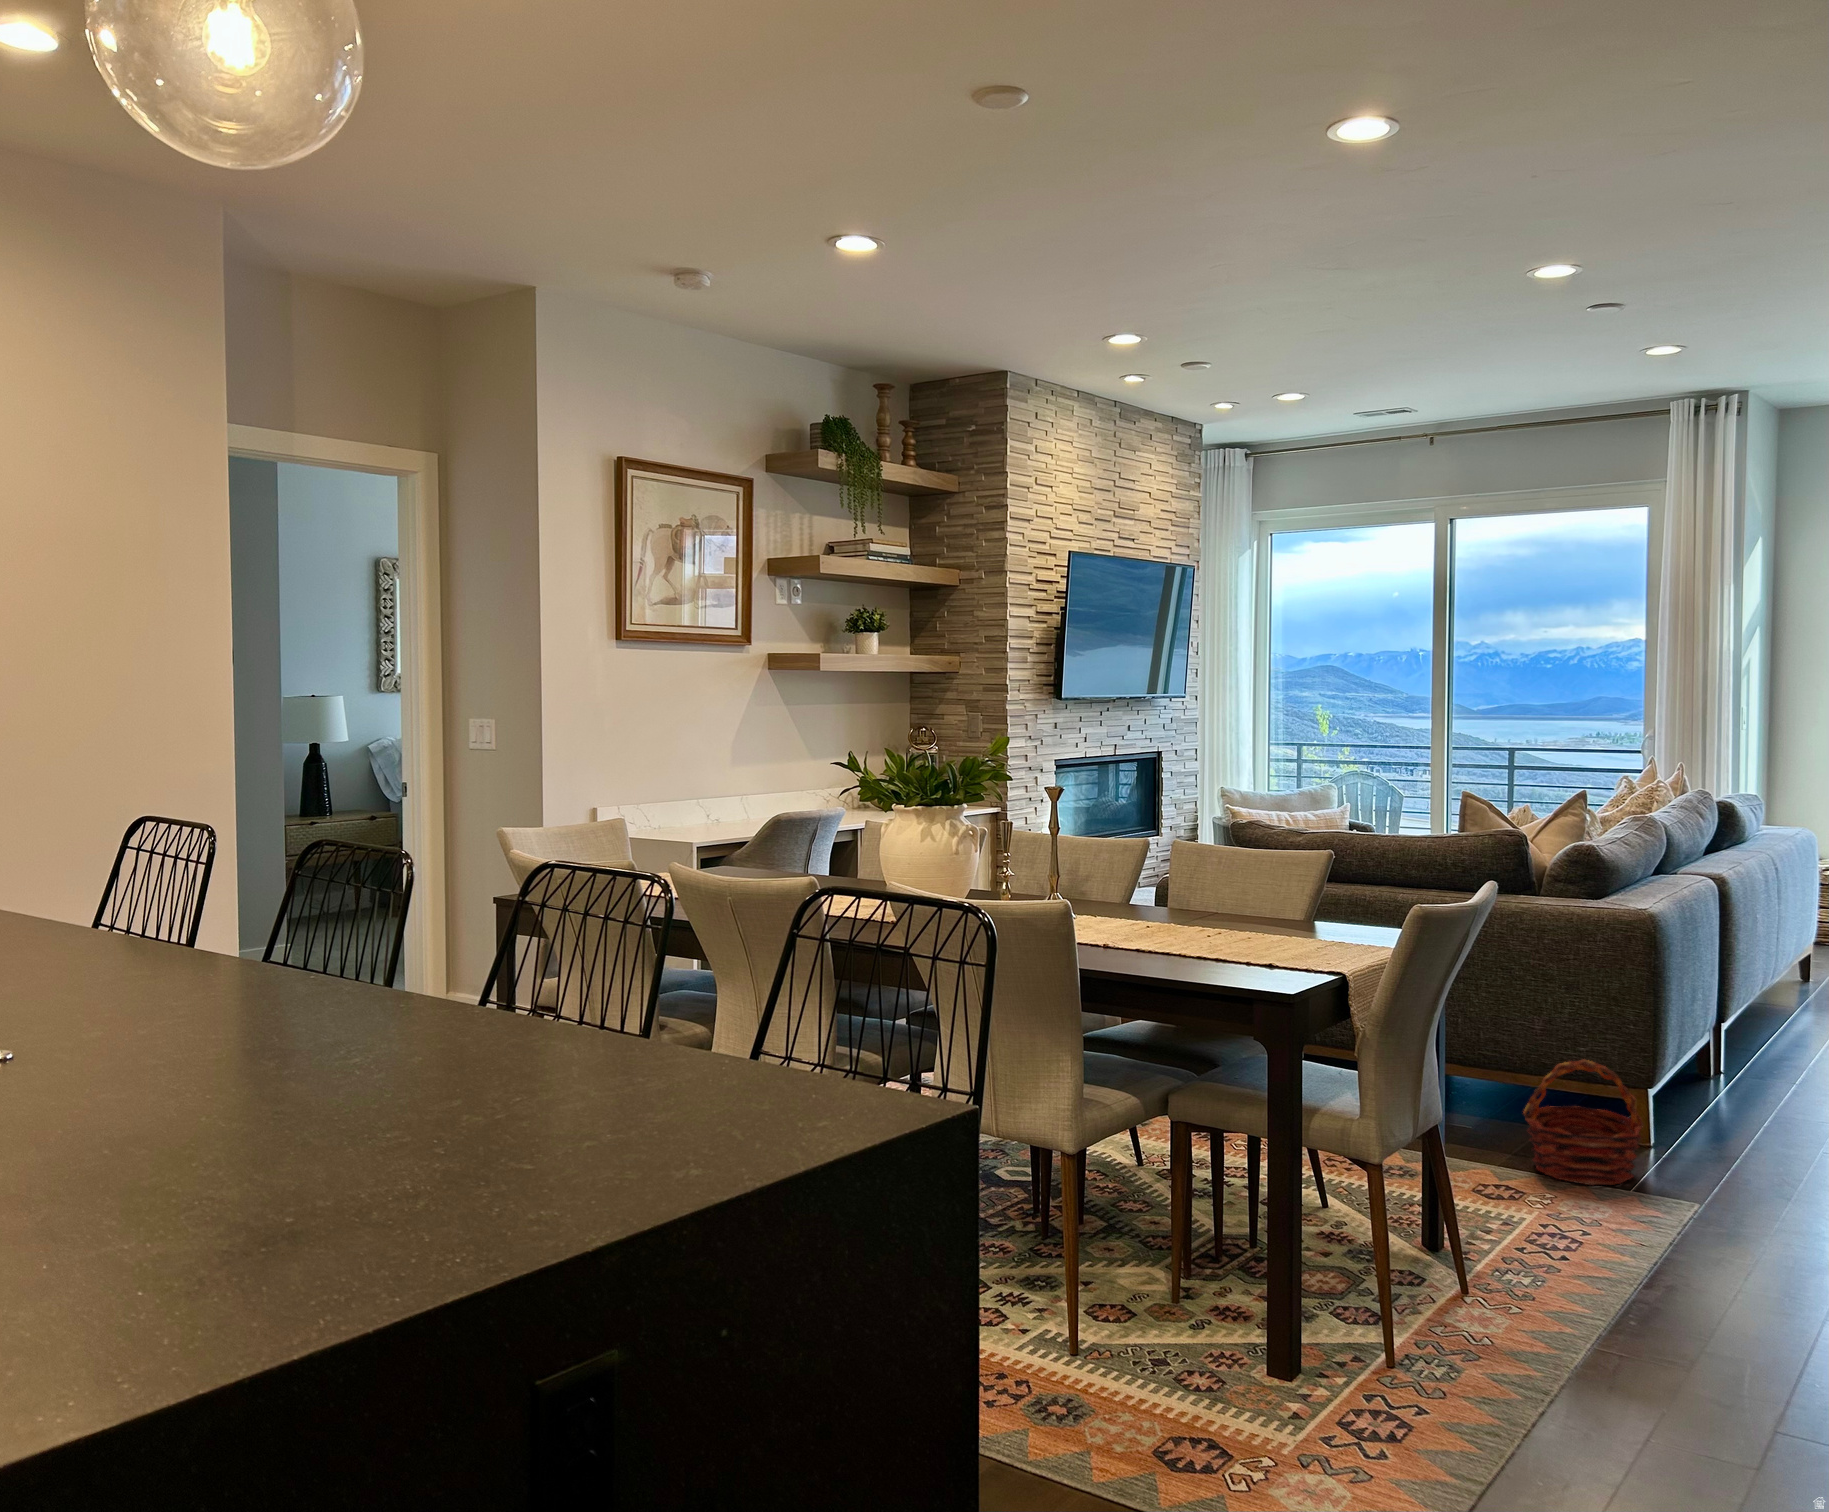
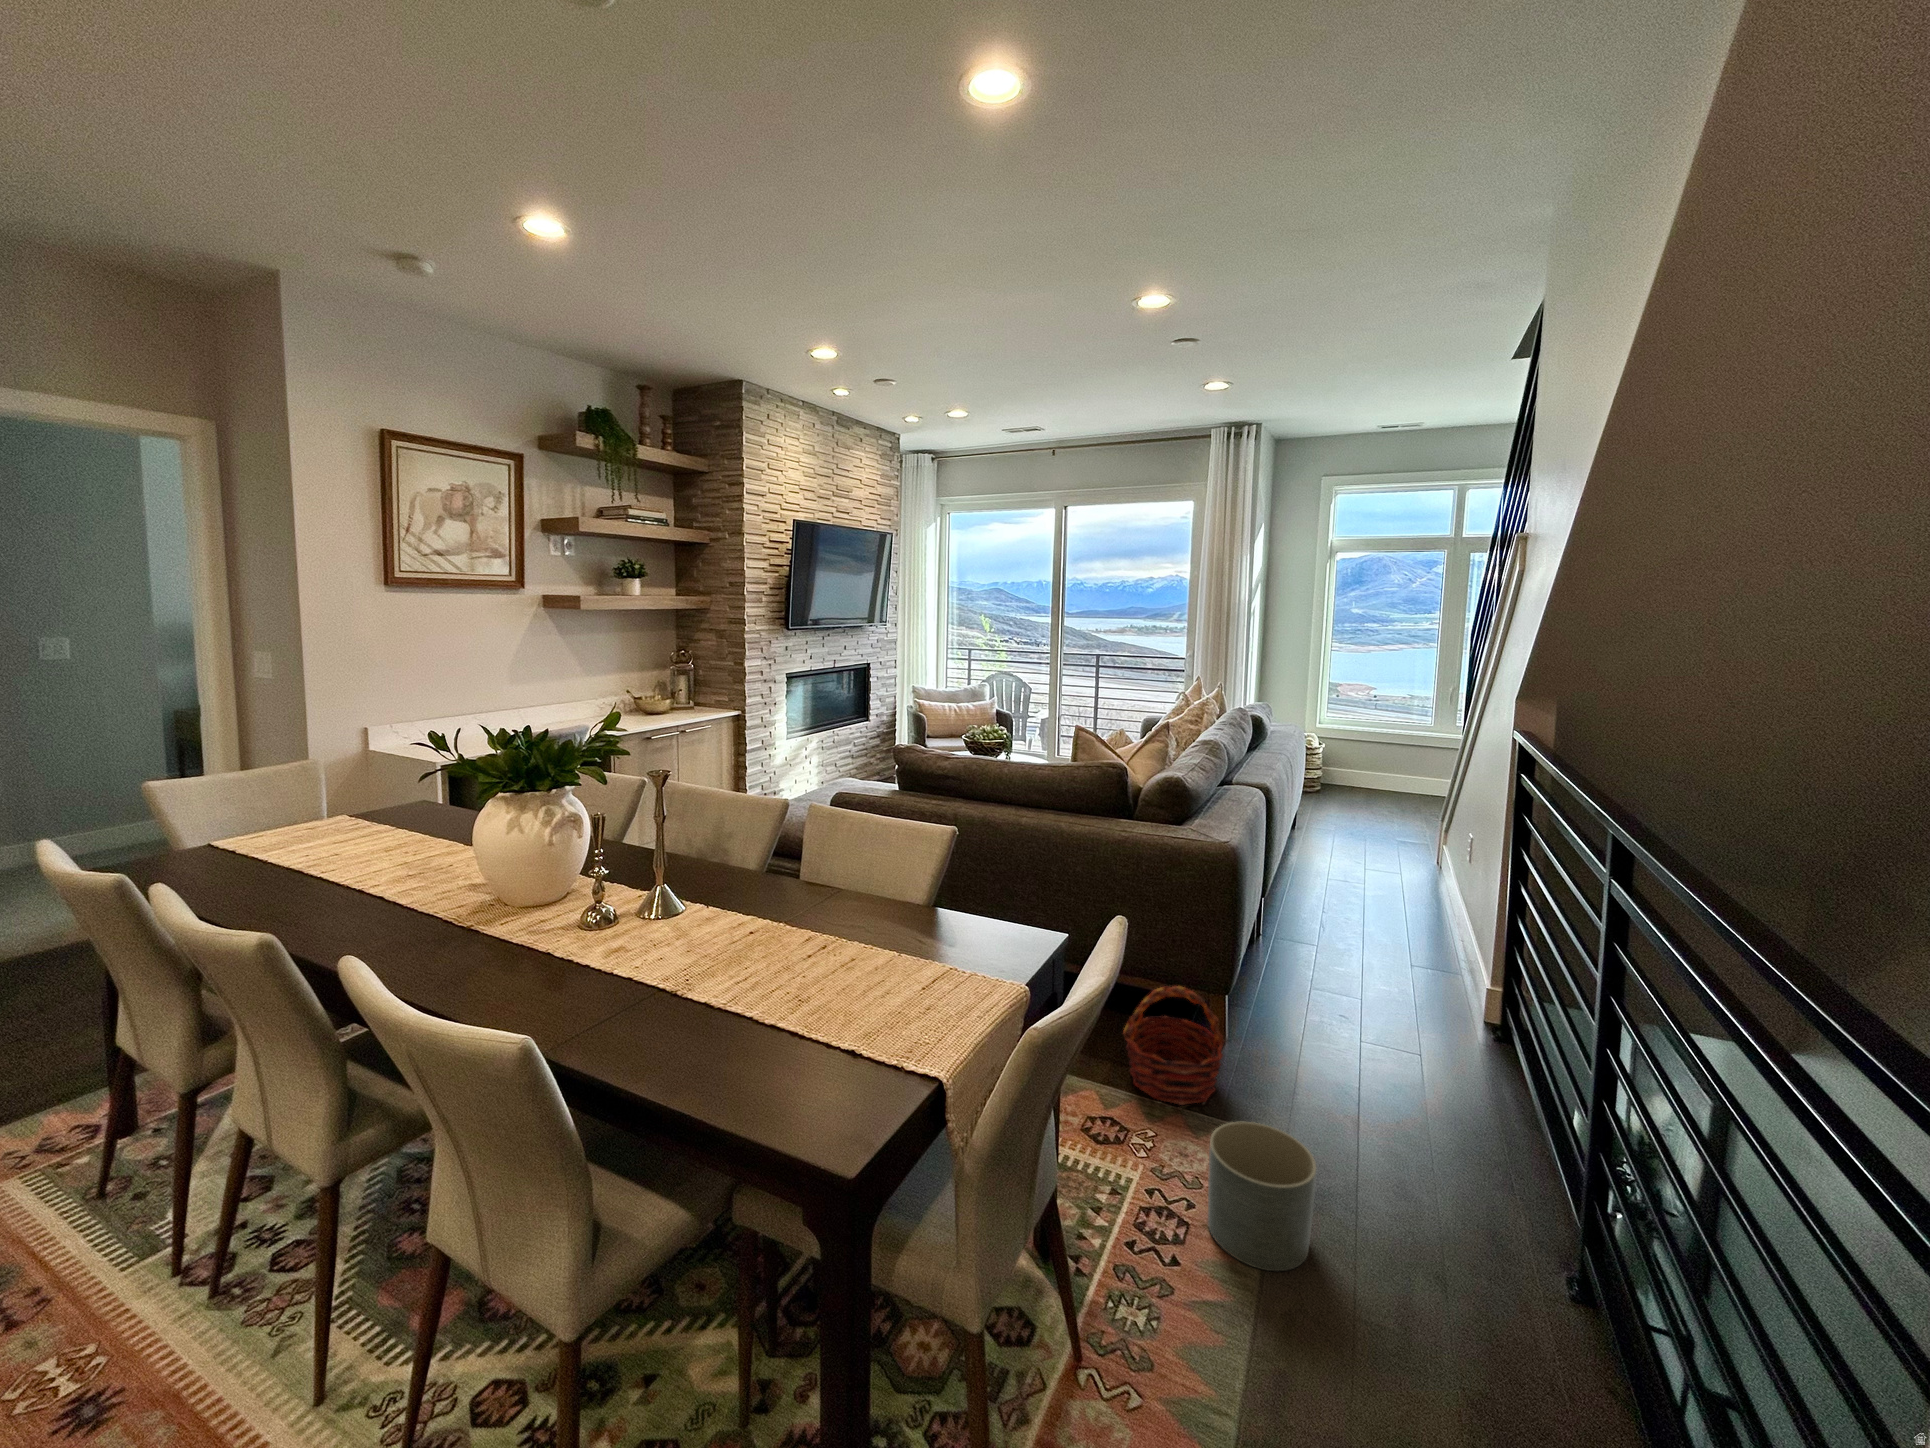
planter: none [1607,1154,1717,1275] -> present [1208,1122,1317,1271]

